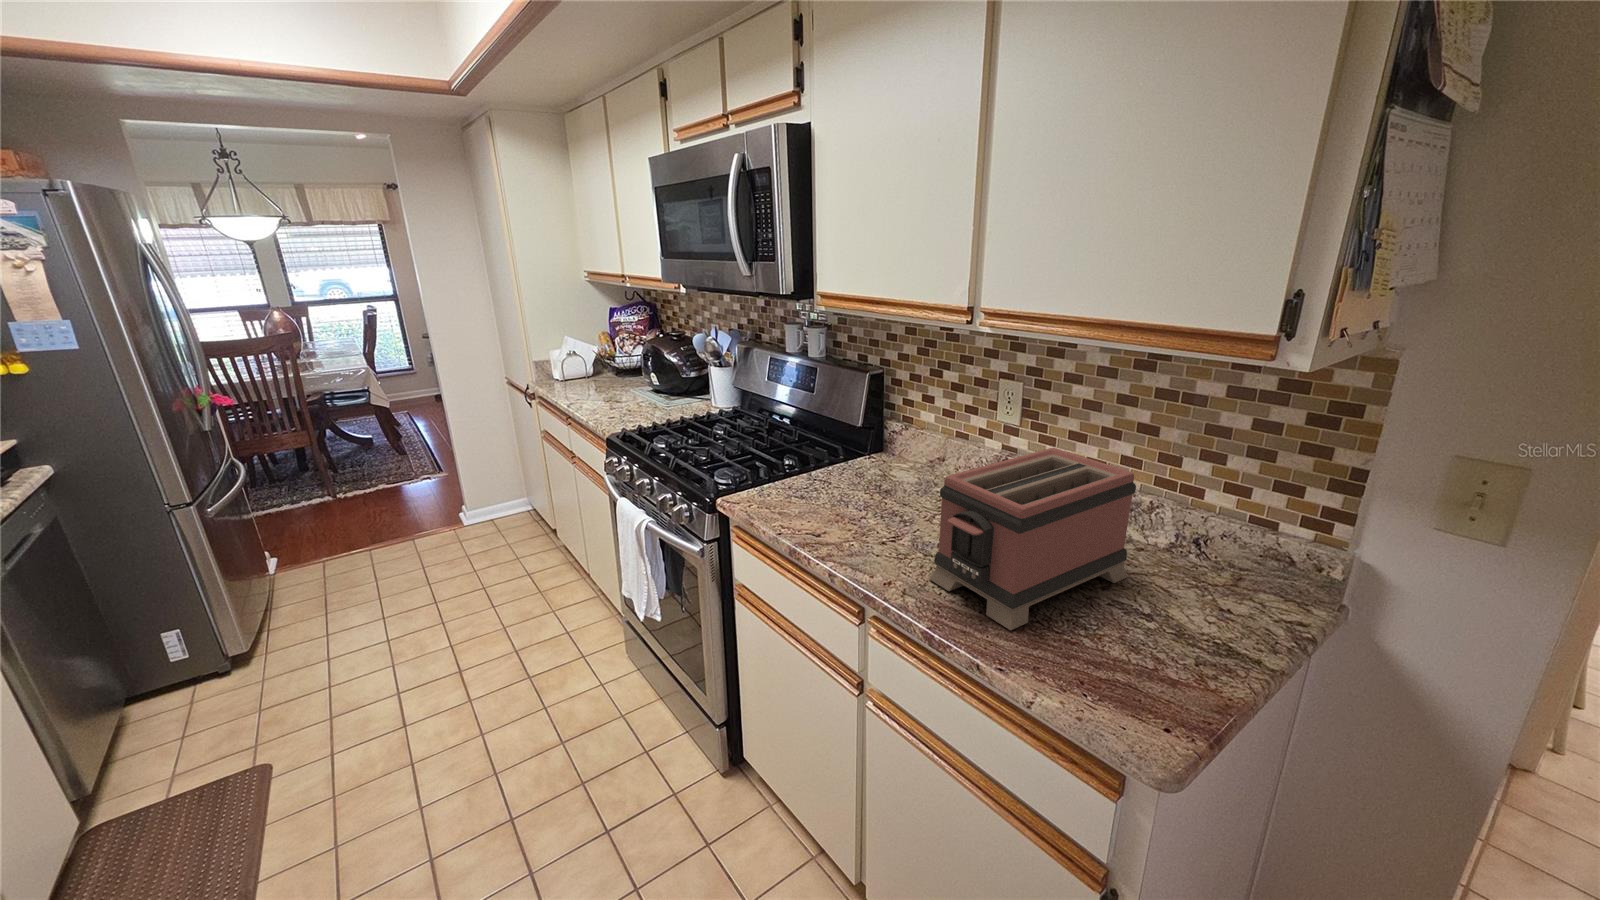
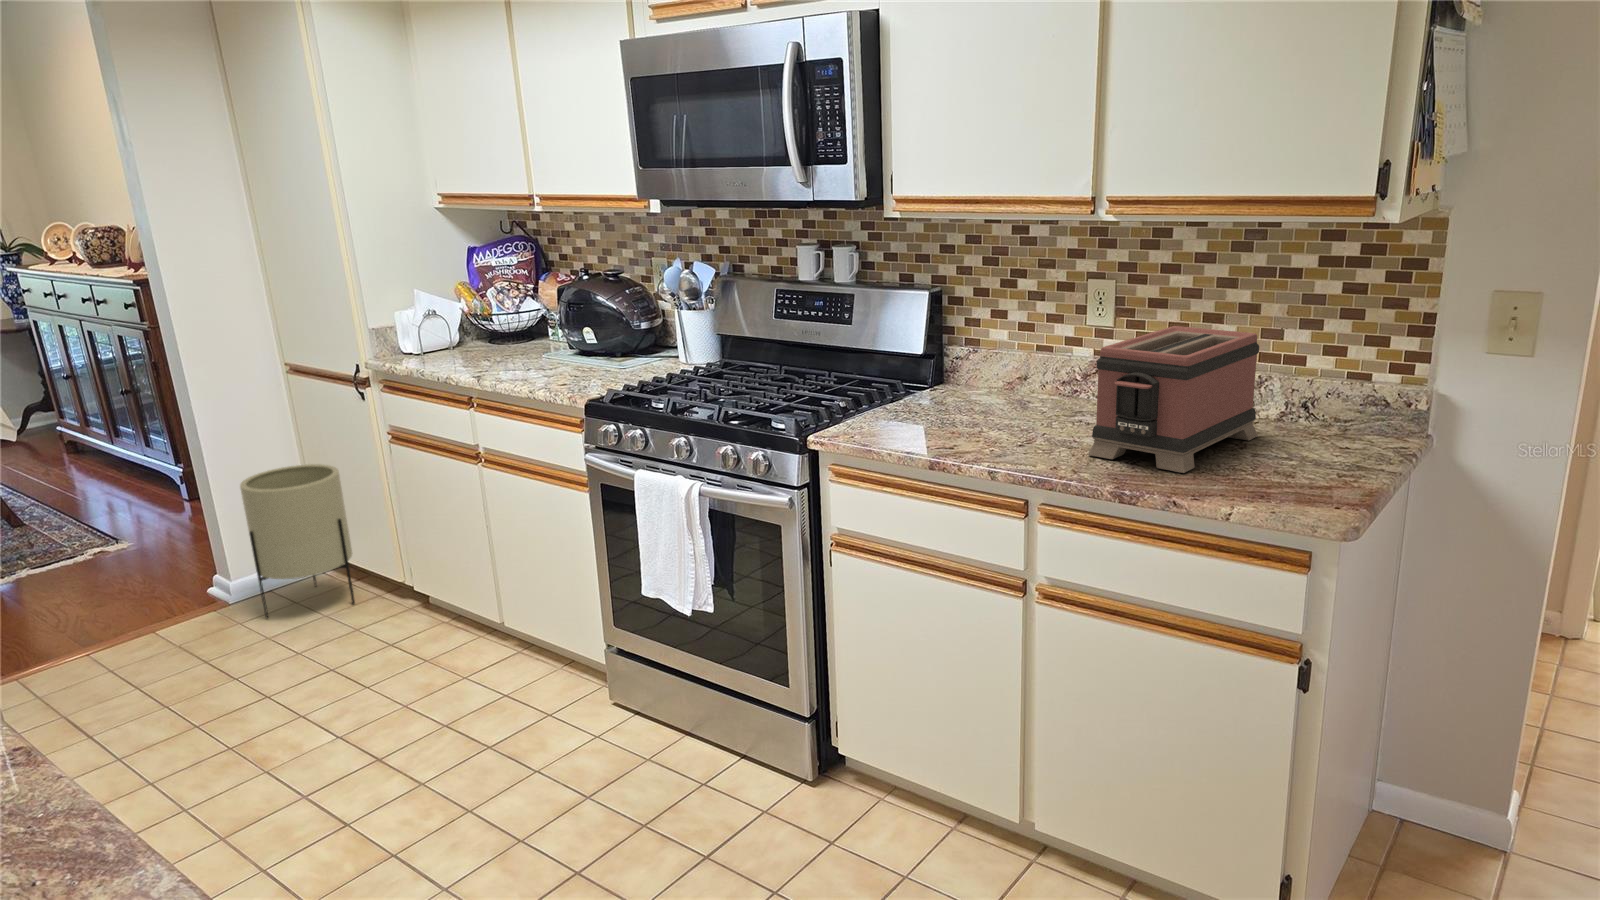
planter: none [455,445,530,544] -> present [240,464,355,618]

